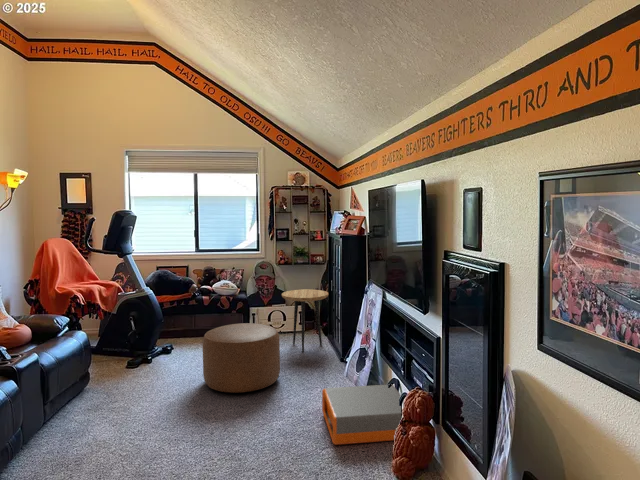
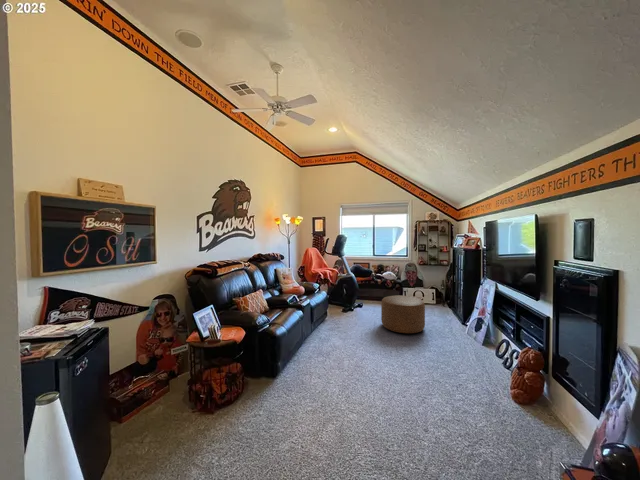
side table: present [282,289,328,352] -> none [423,280,454,317]
storage box: present [322,385,401,445] -> none [455,339,527,382]

